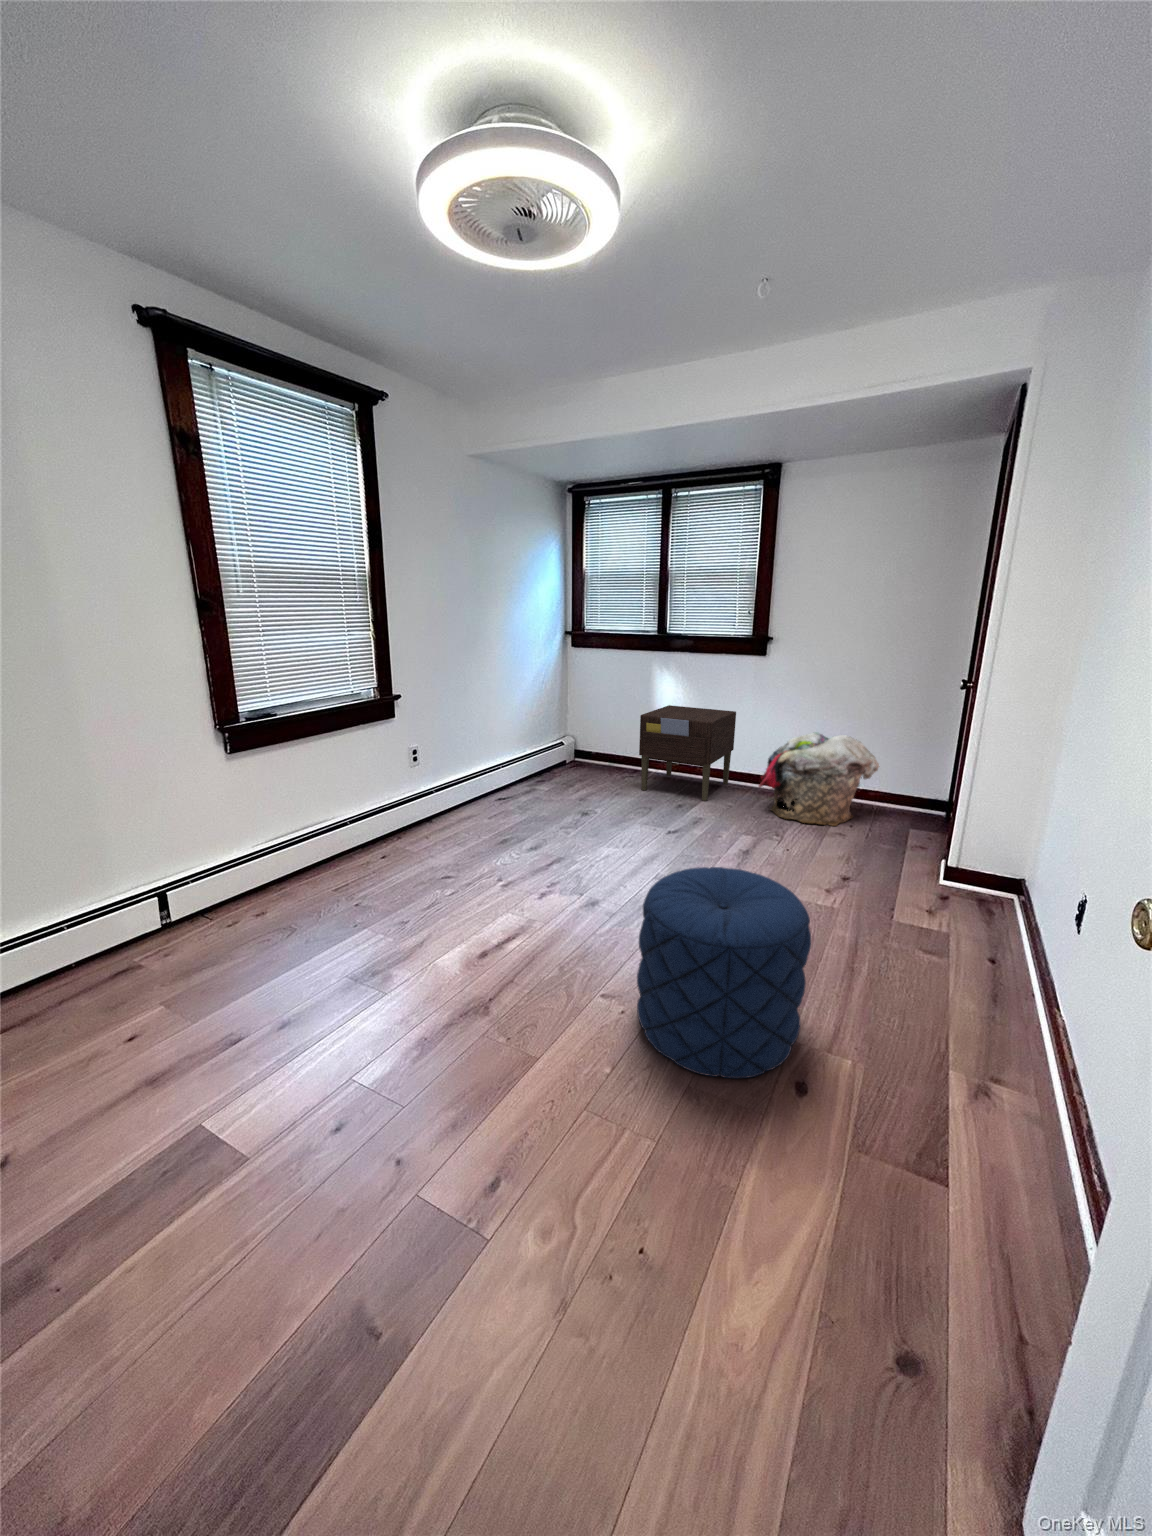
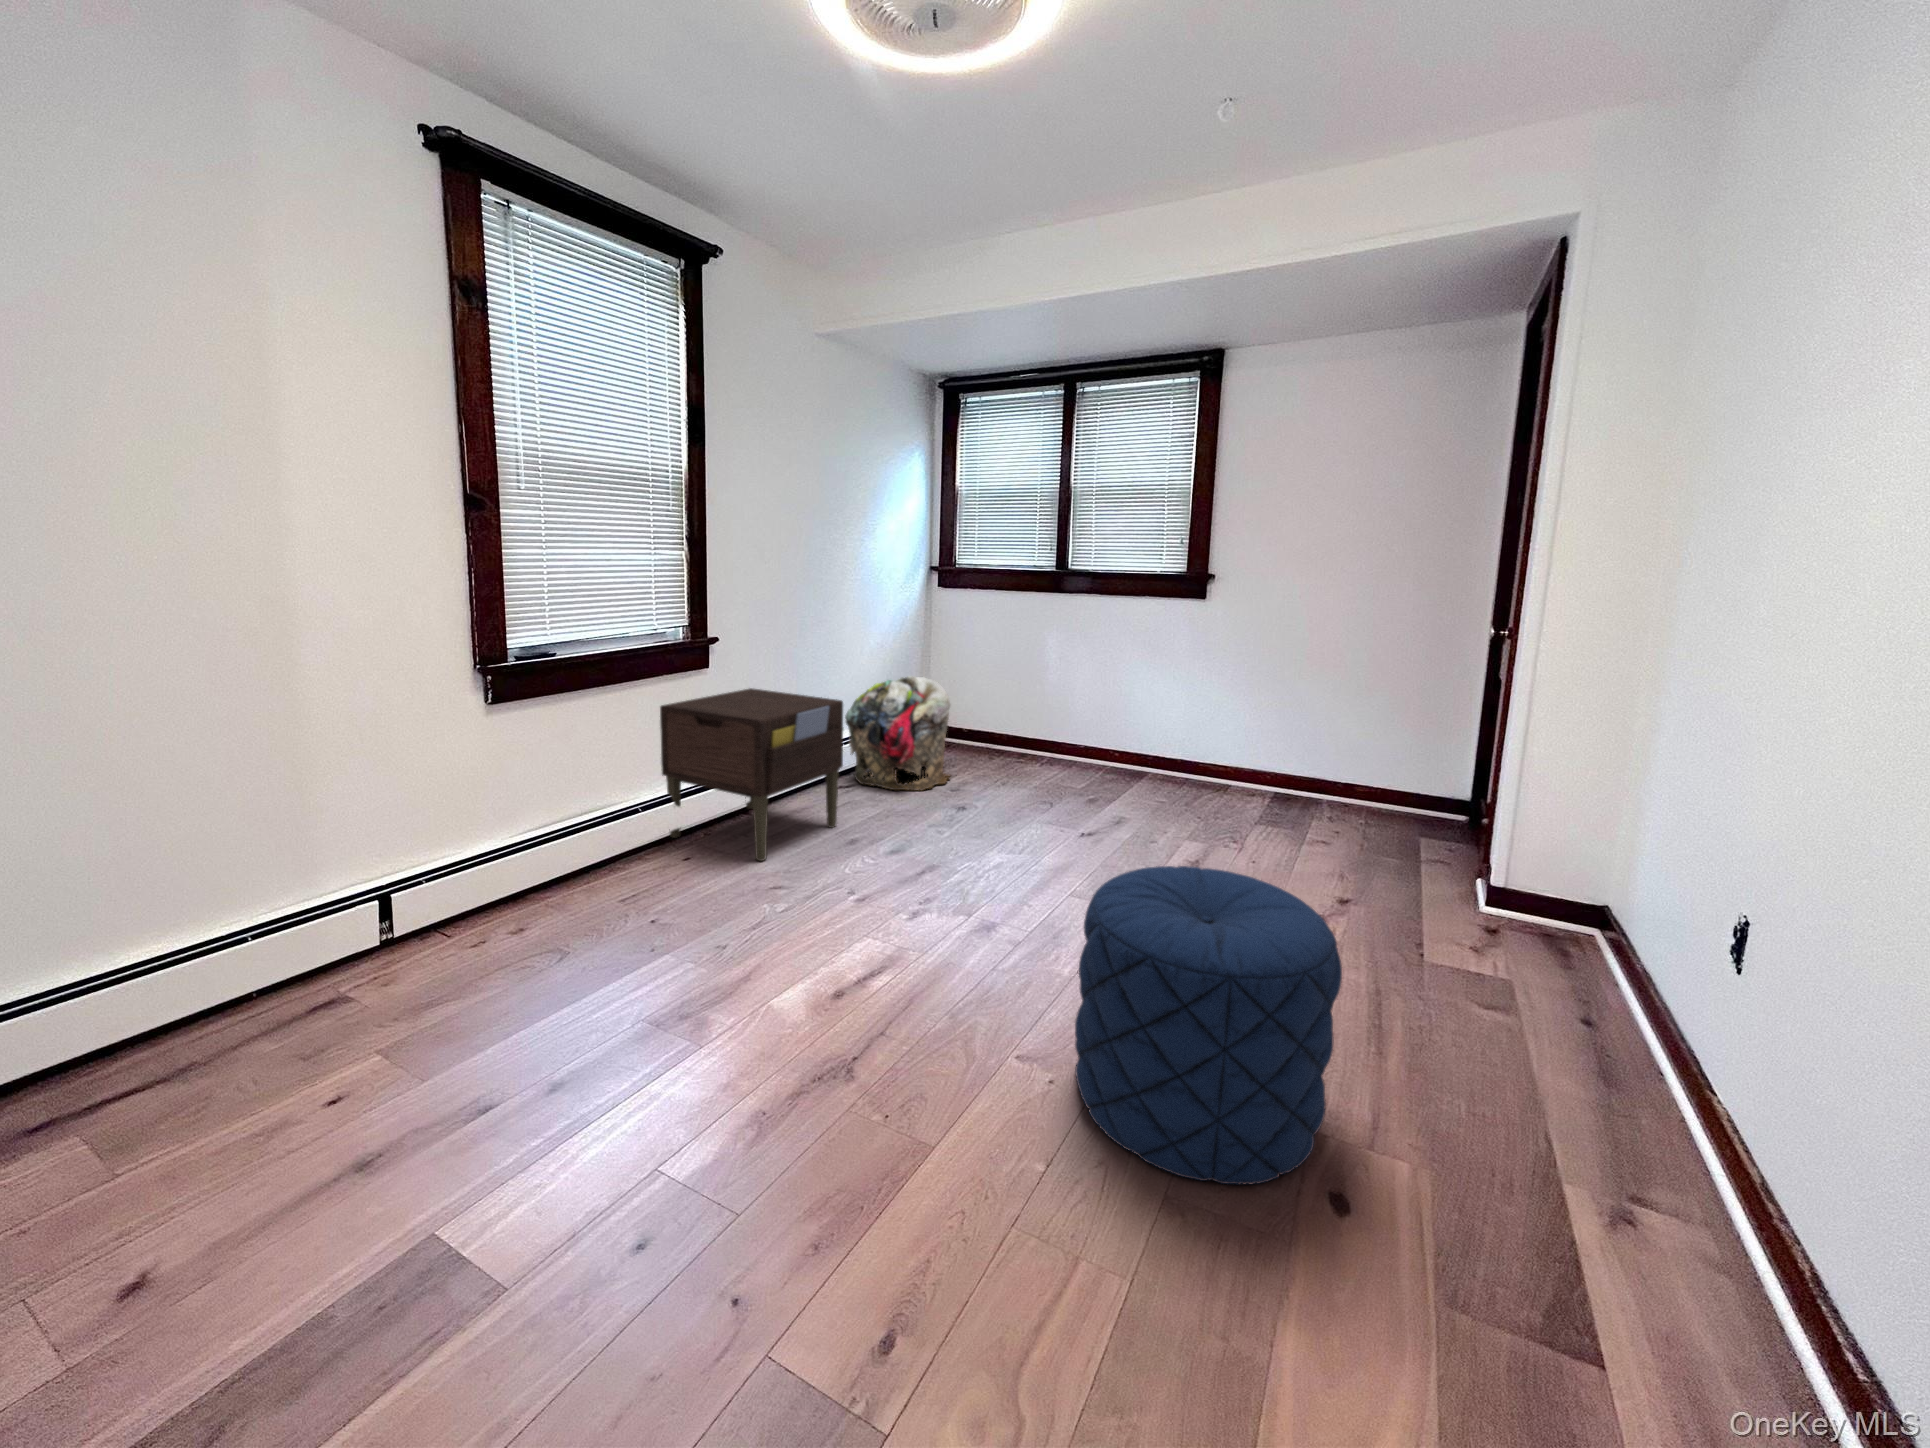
nightstand: present [639,705,736,801] -> present [660,688,843,861]
laundry basket: present [759,732,879,826] -> present [845,676,950,791]

